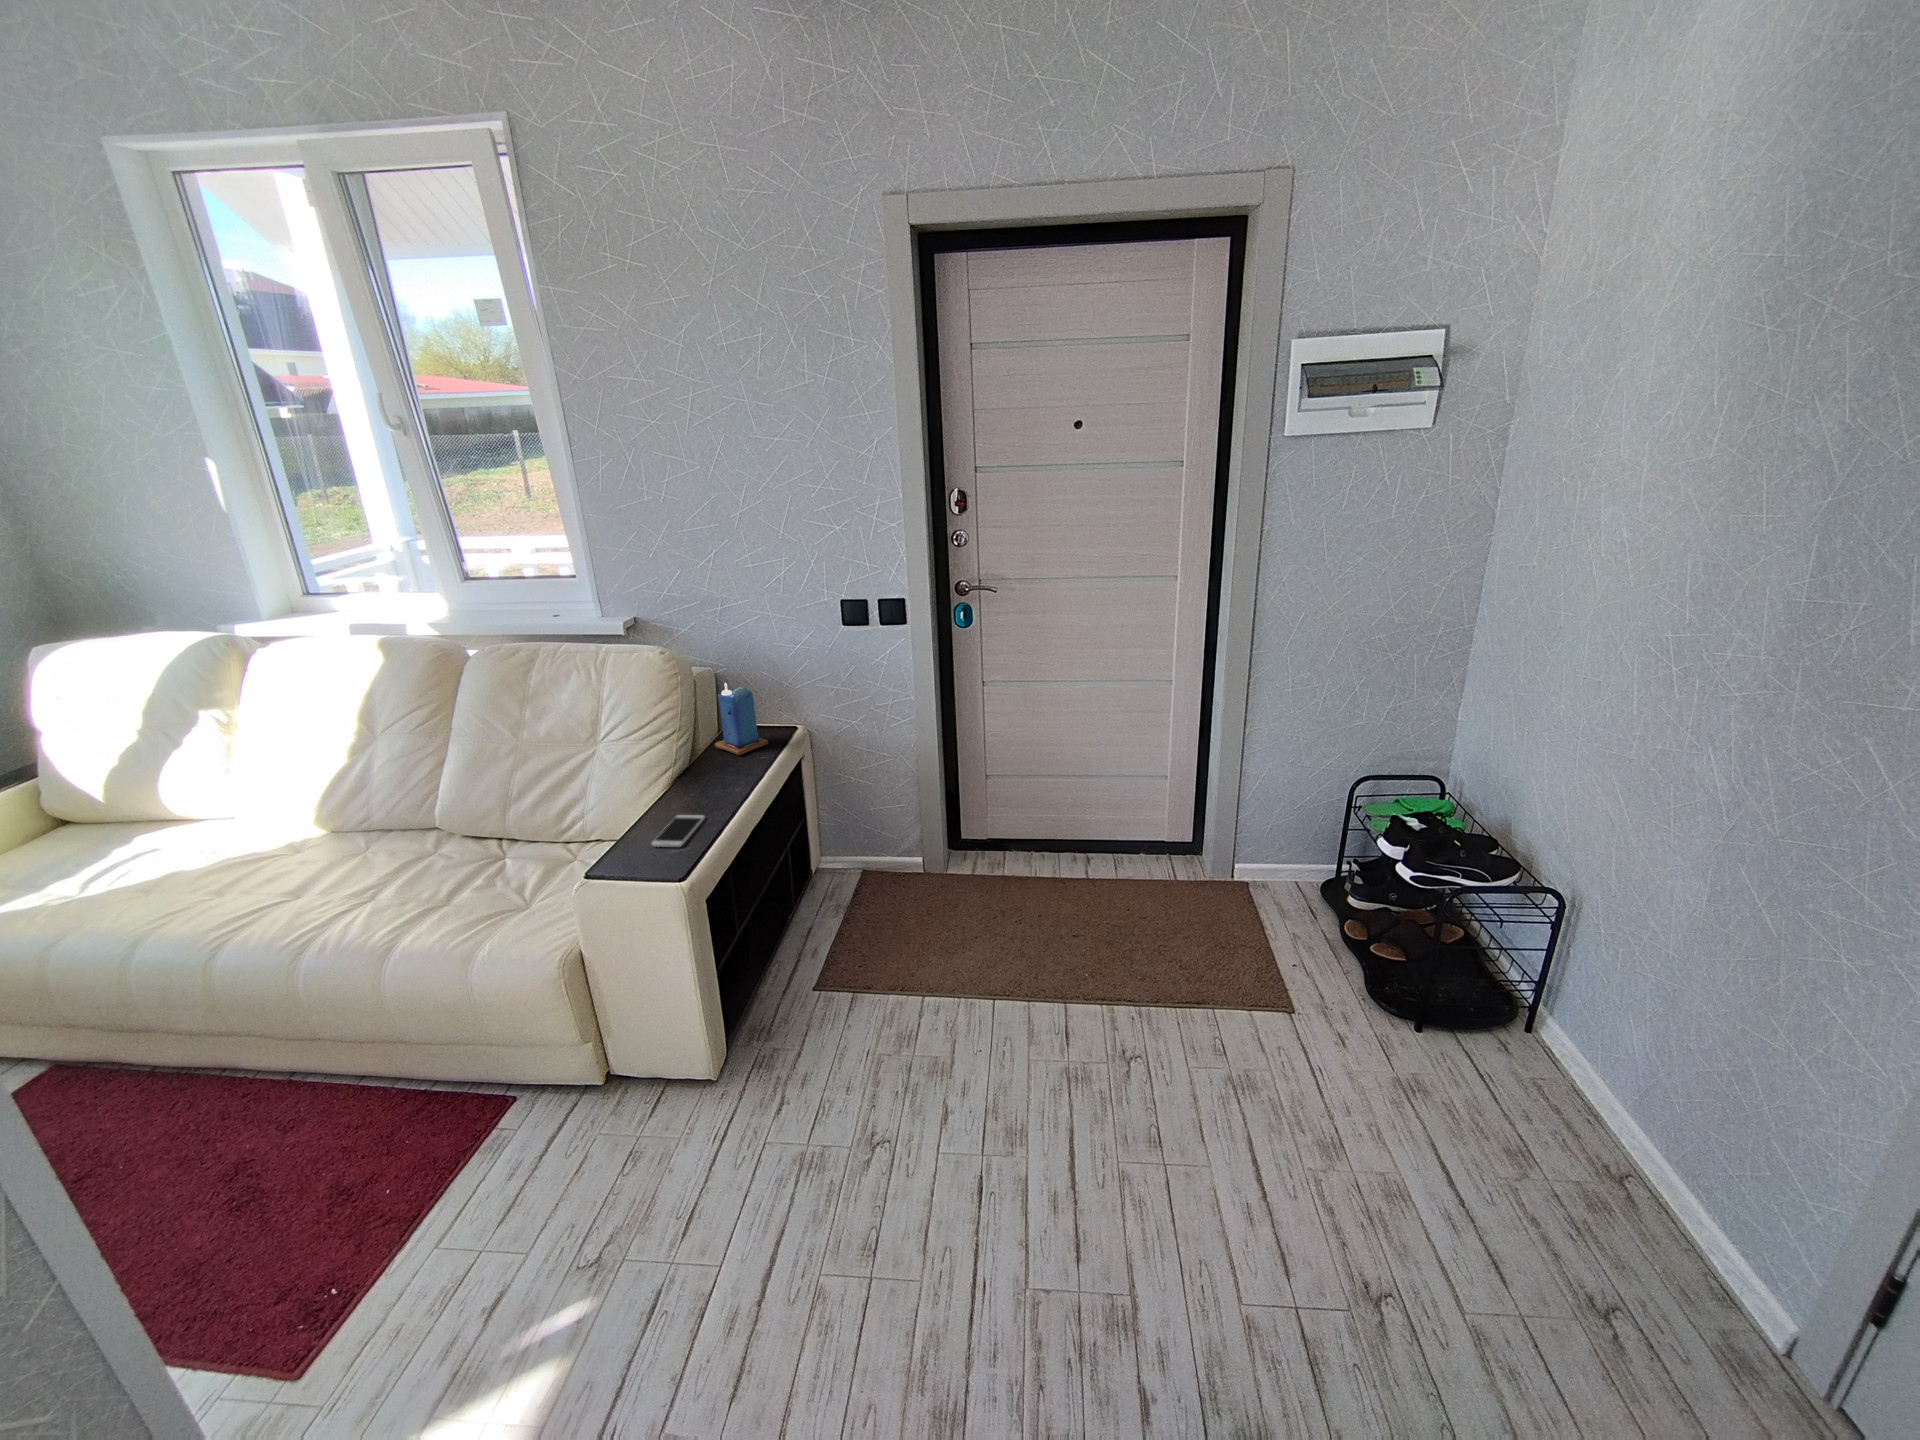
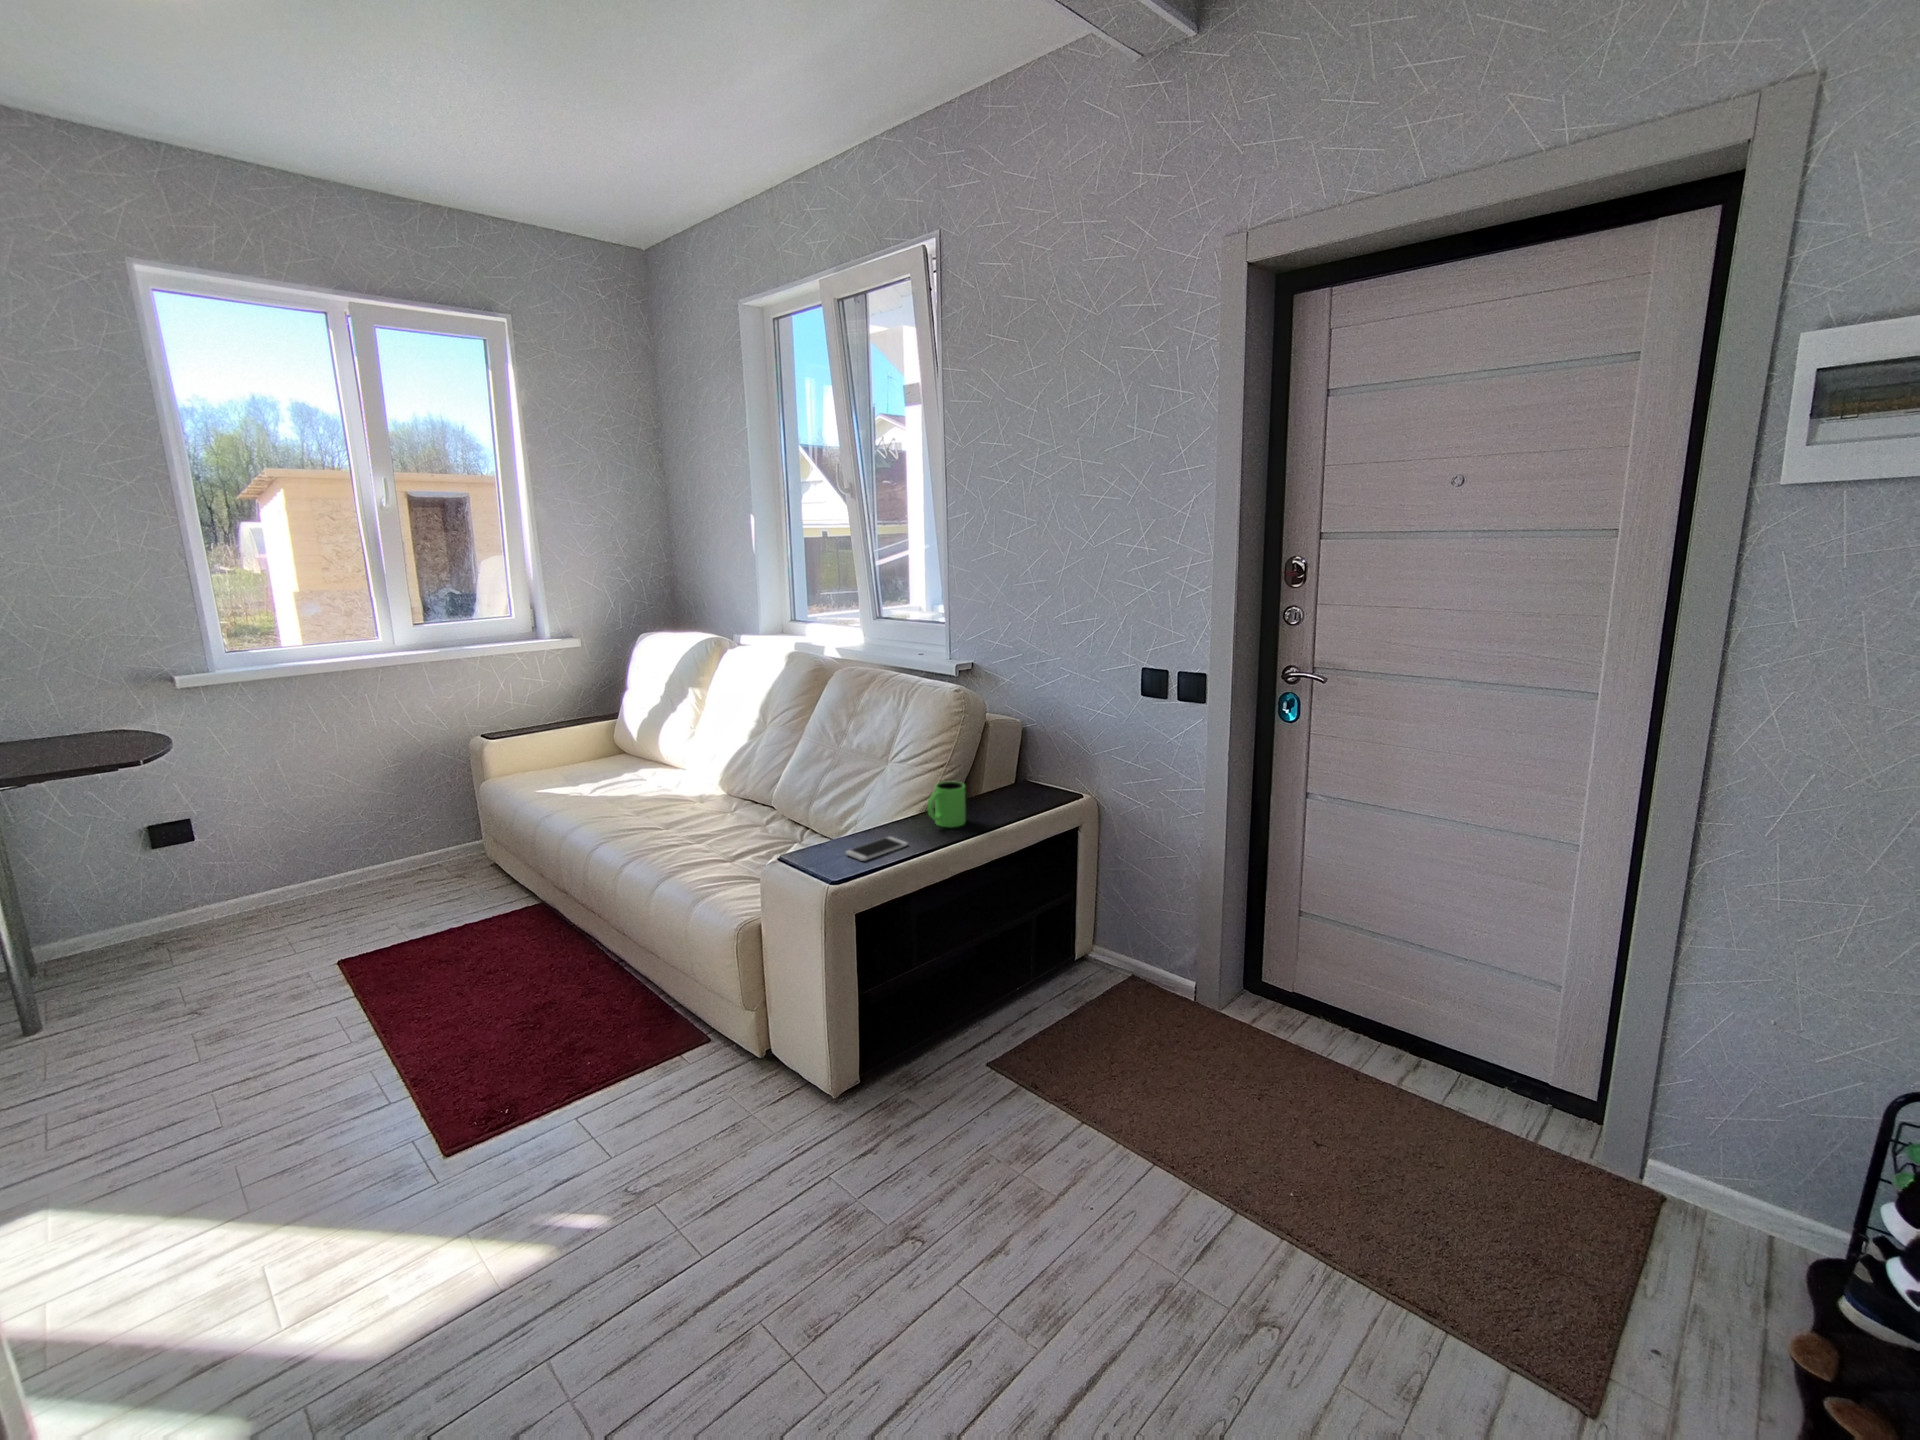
candle: present [715,683,768,755] -> none [985,731,1031,804]
mug: none [697,743,734,791] -> present [927,782,965,827]

